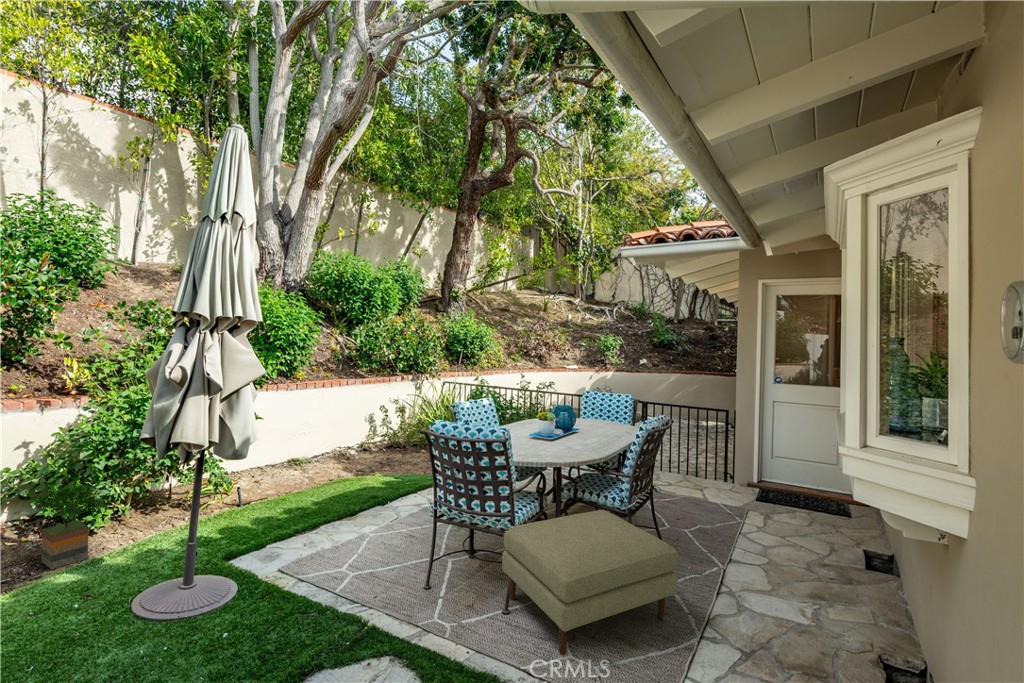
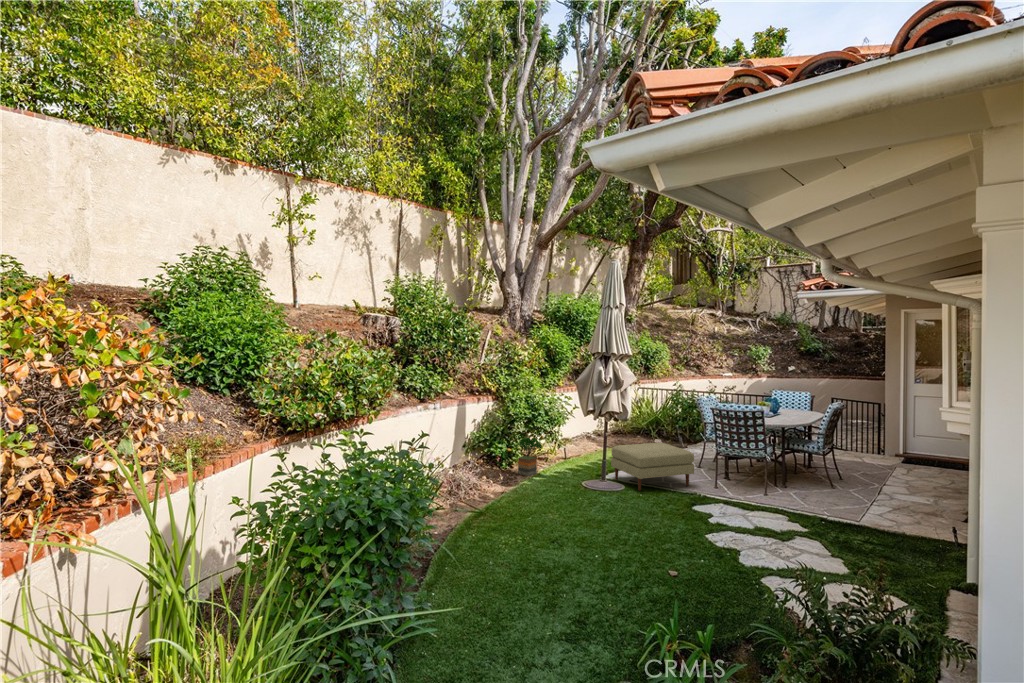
ottoman: present [502,510,678,655] -> present [611,443,694,491]

